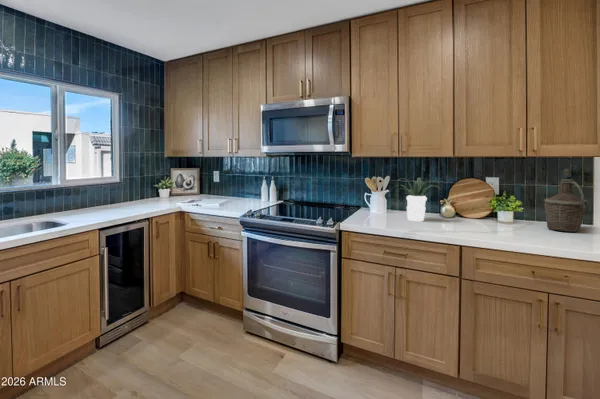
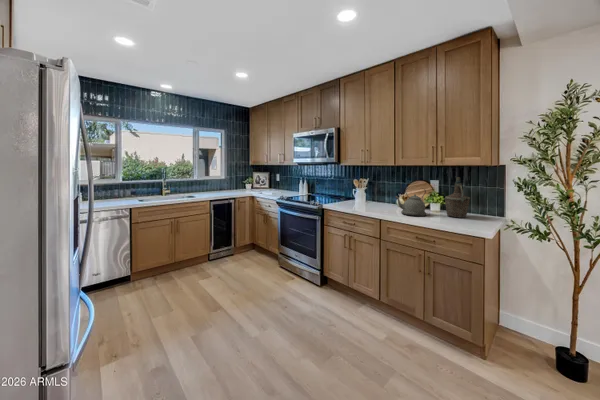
potted plant: present [402,178,440,221] -> none [357,180,389,207]
kettle: none [476,187,525,234] -> present [395,189,427,216]

